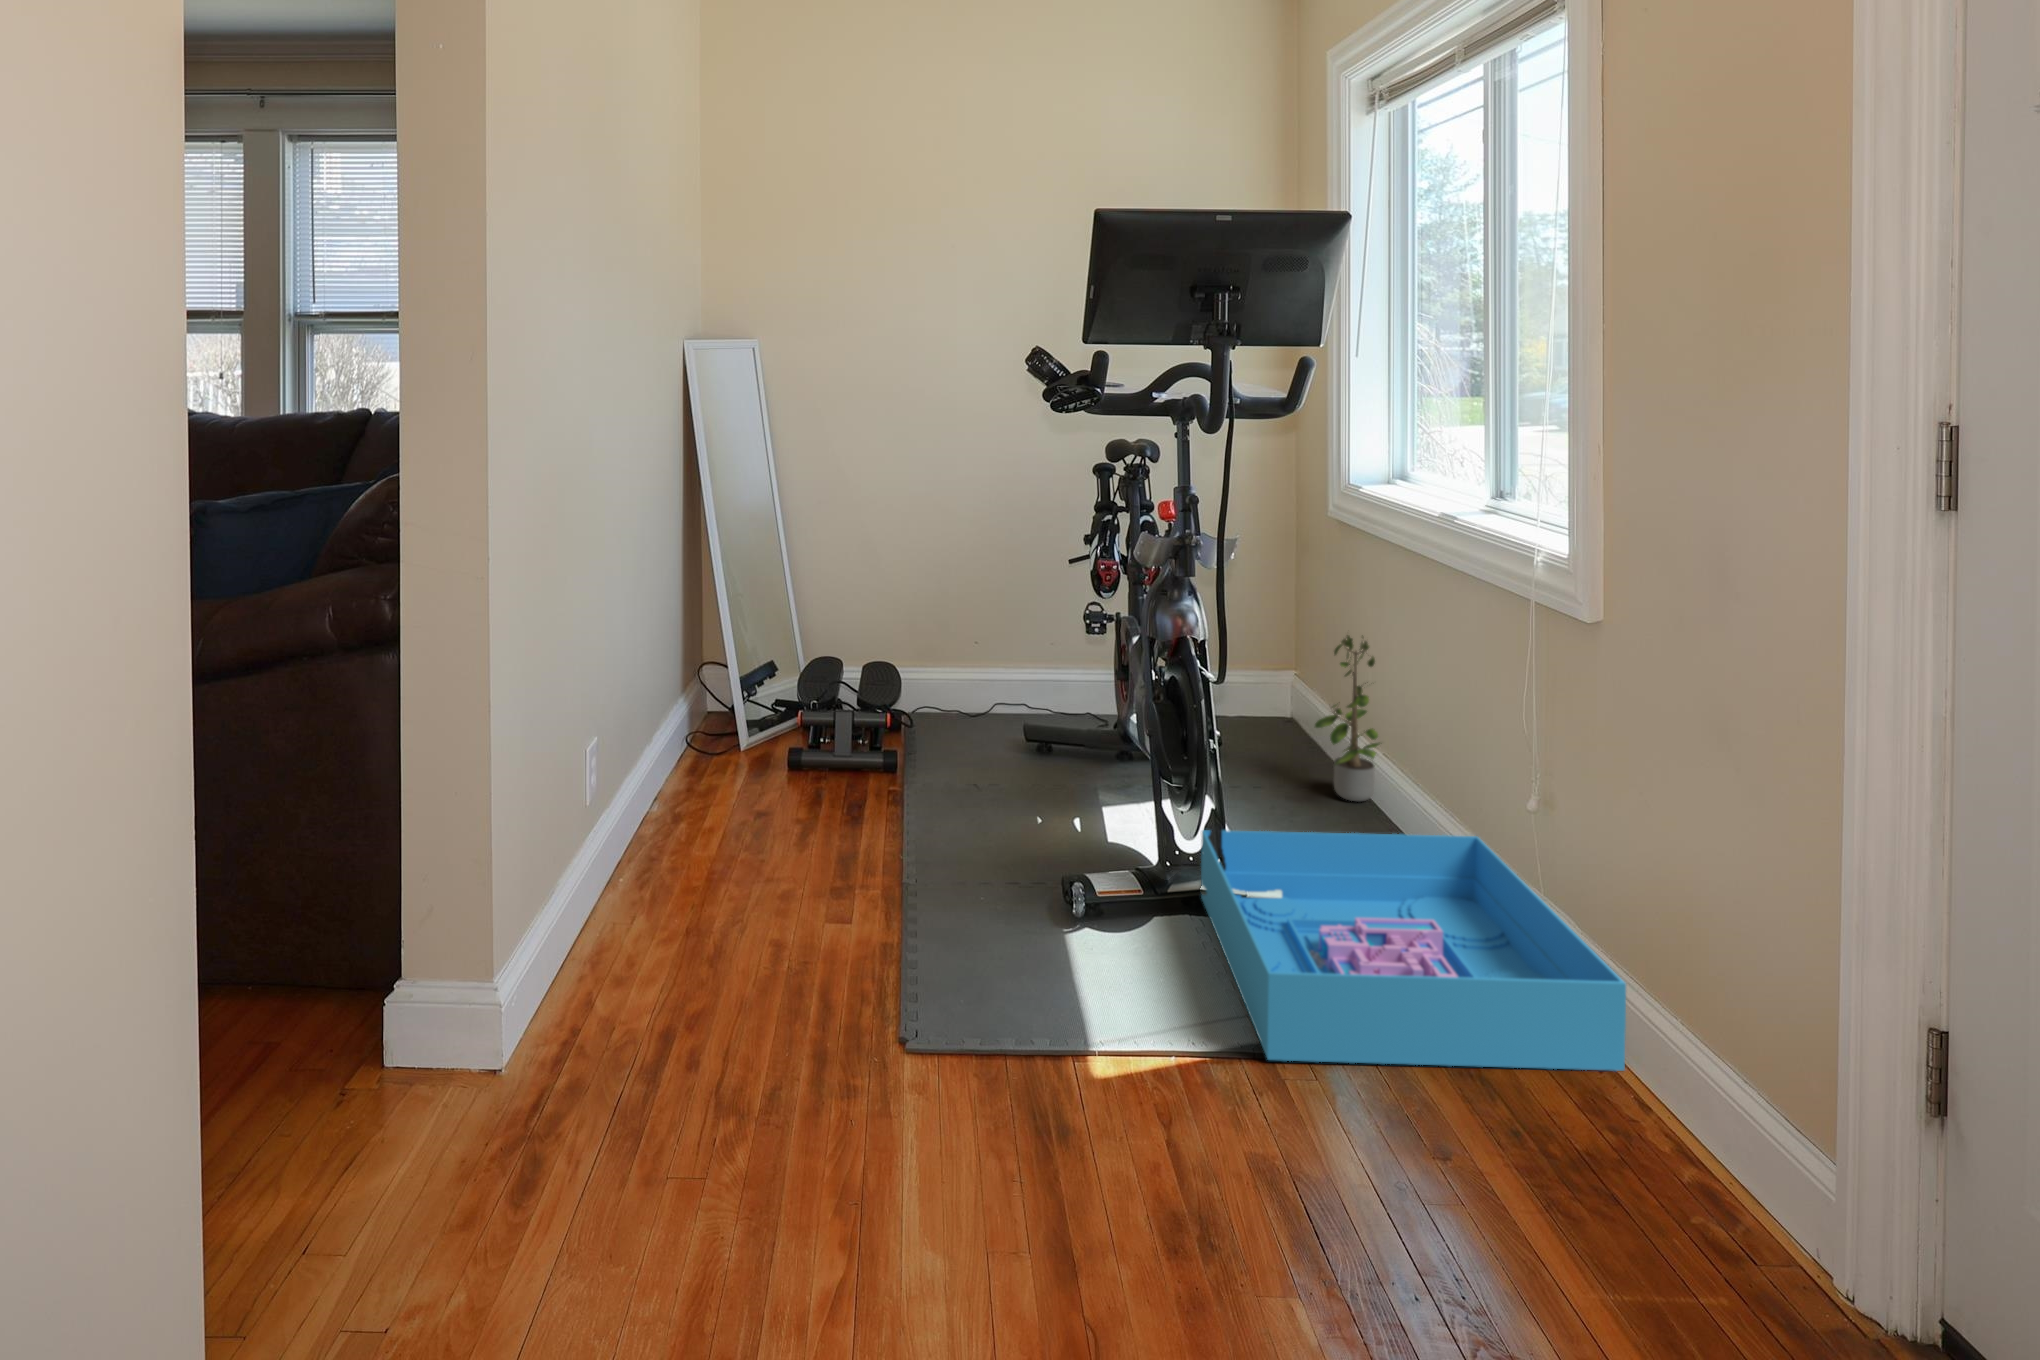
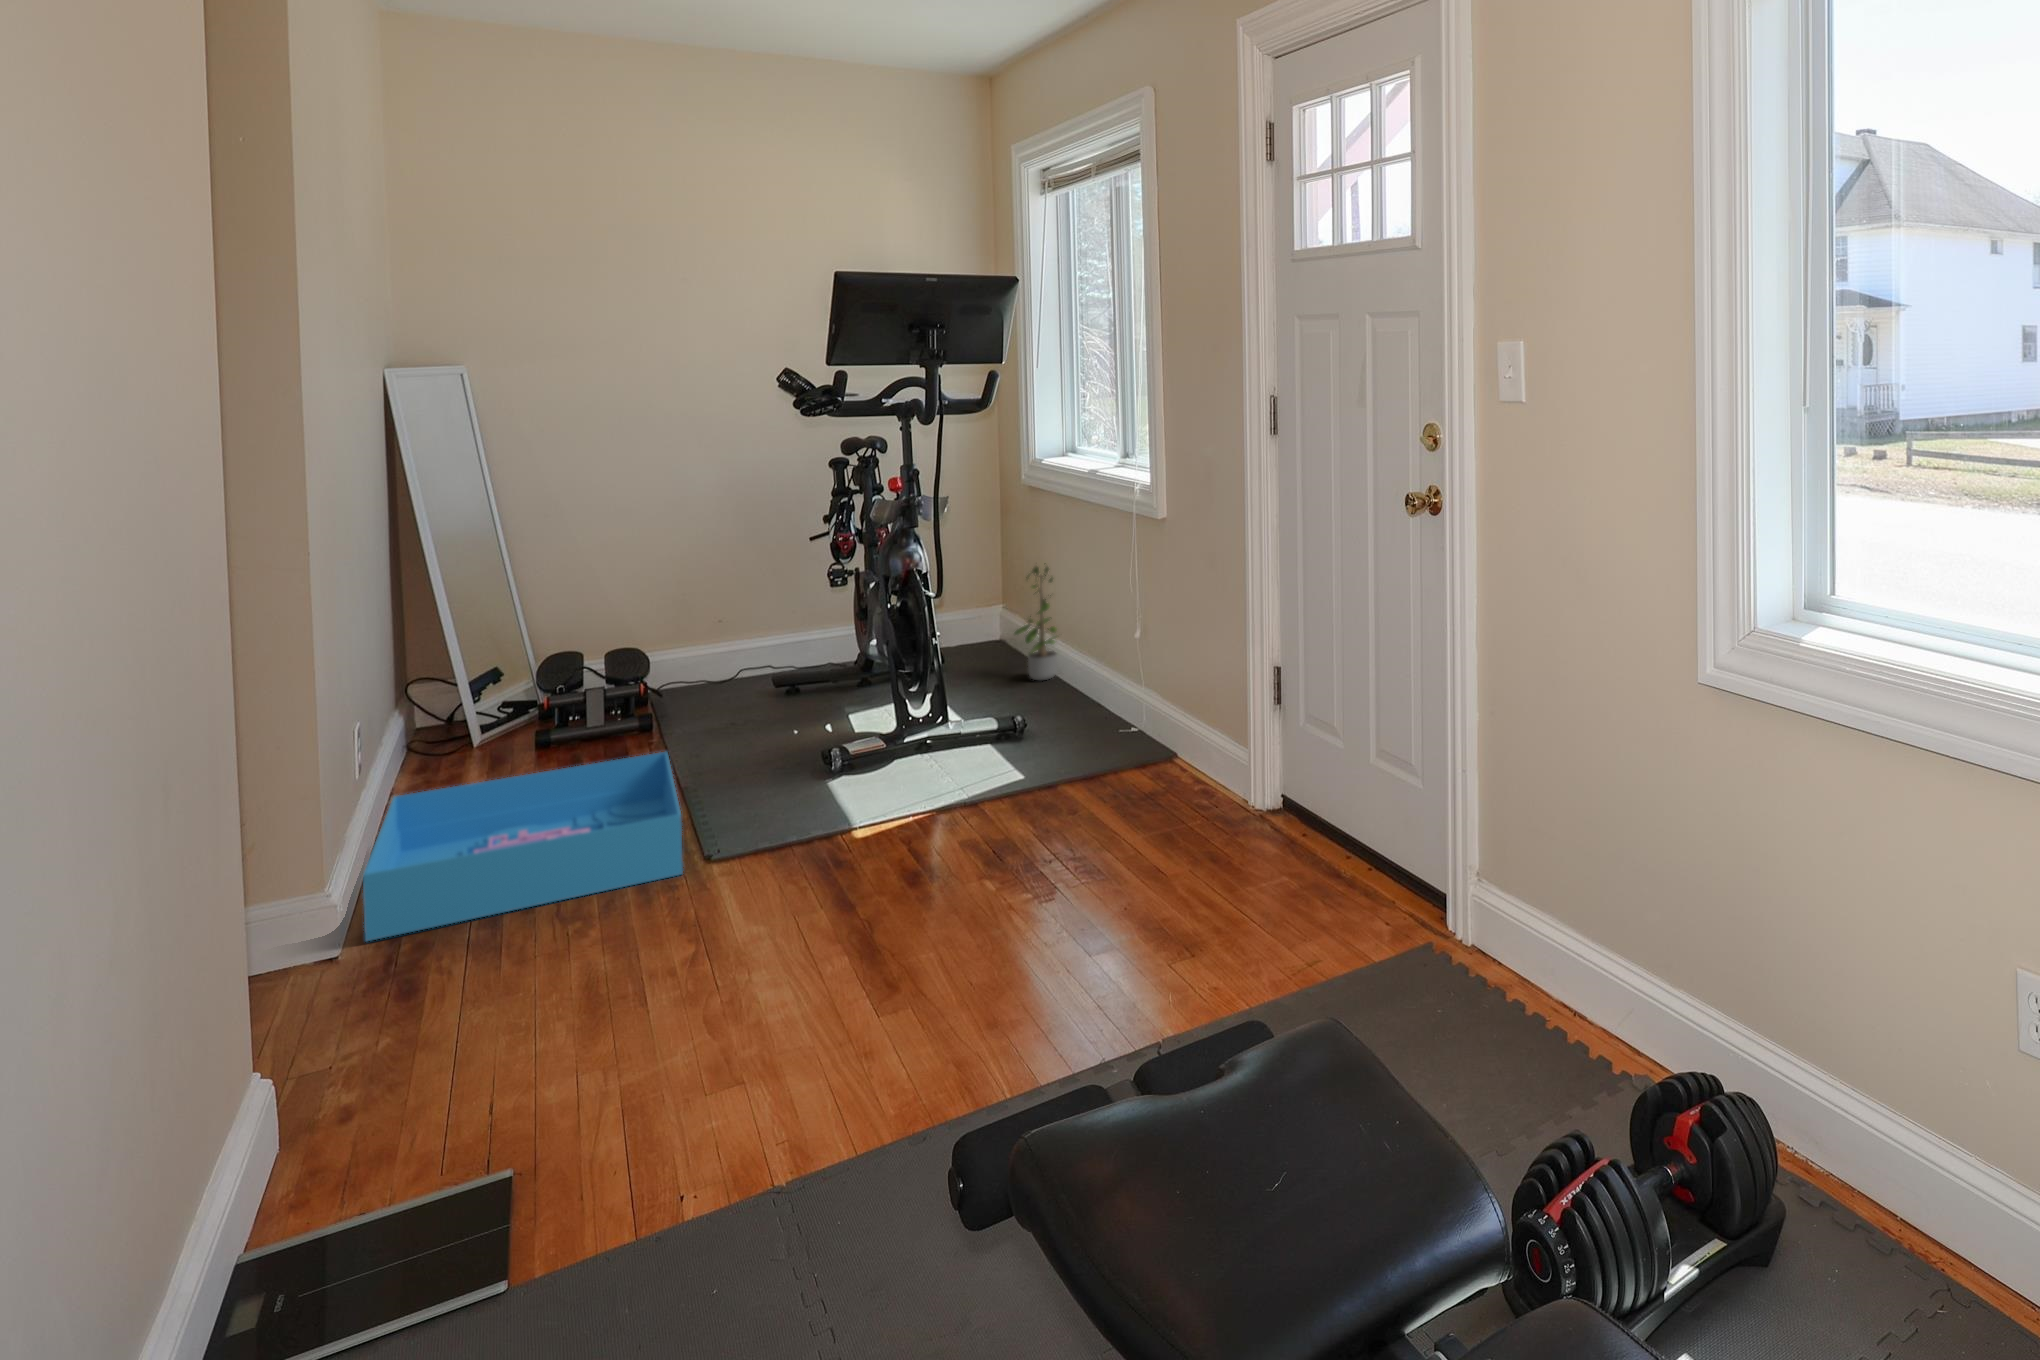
storage bin: present [1201,830,1626,1071] -> present [363,752,683,941]

